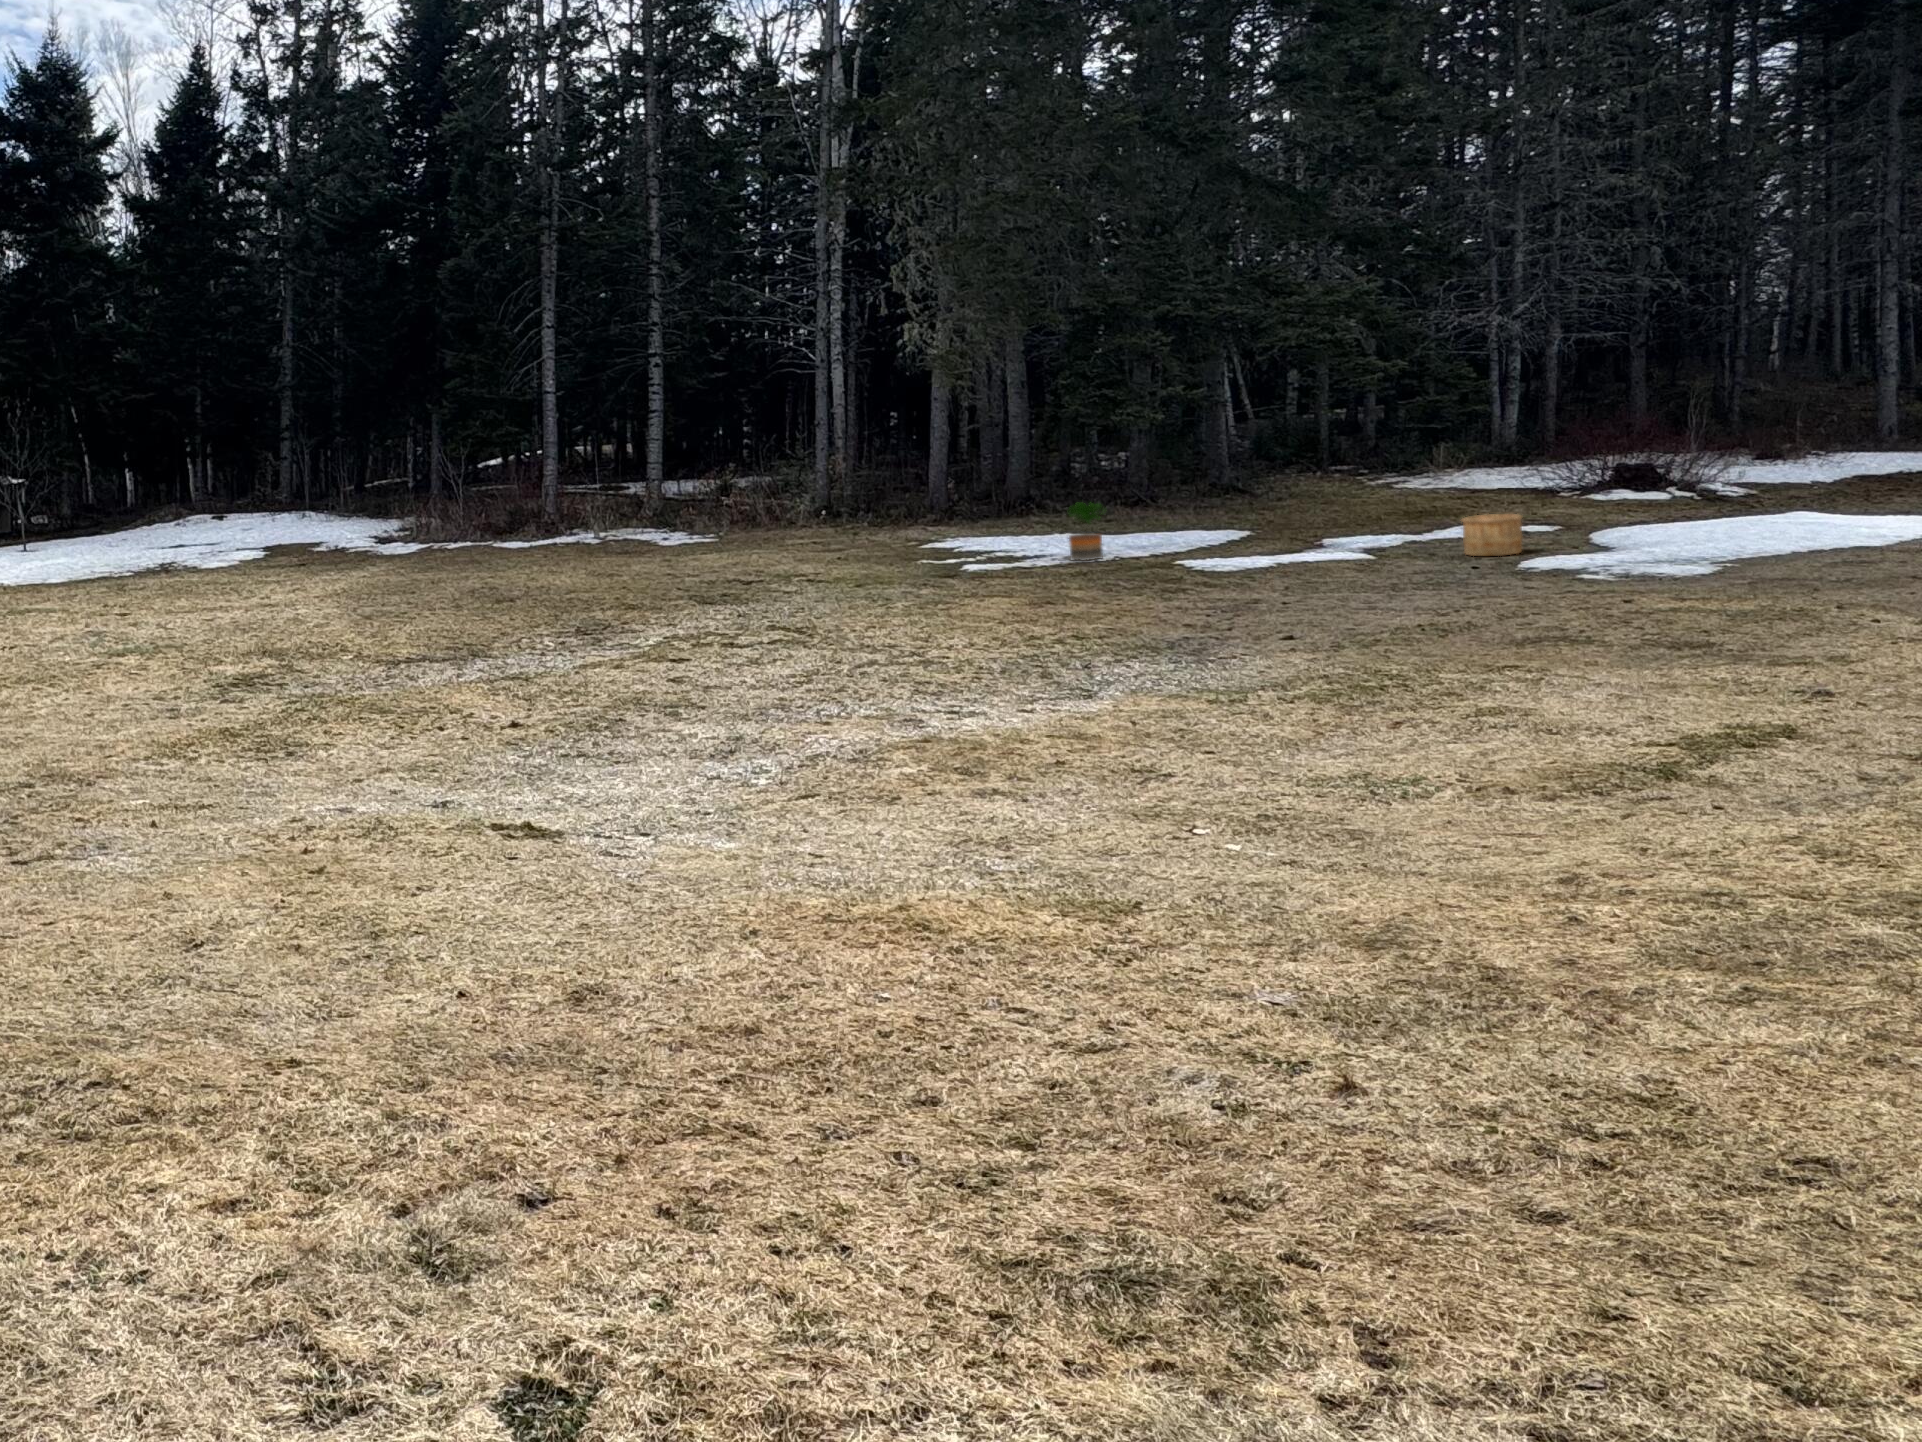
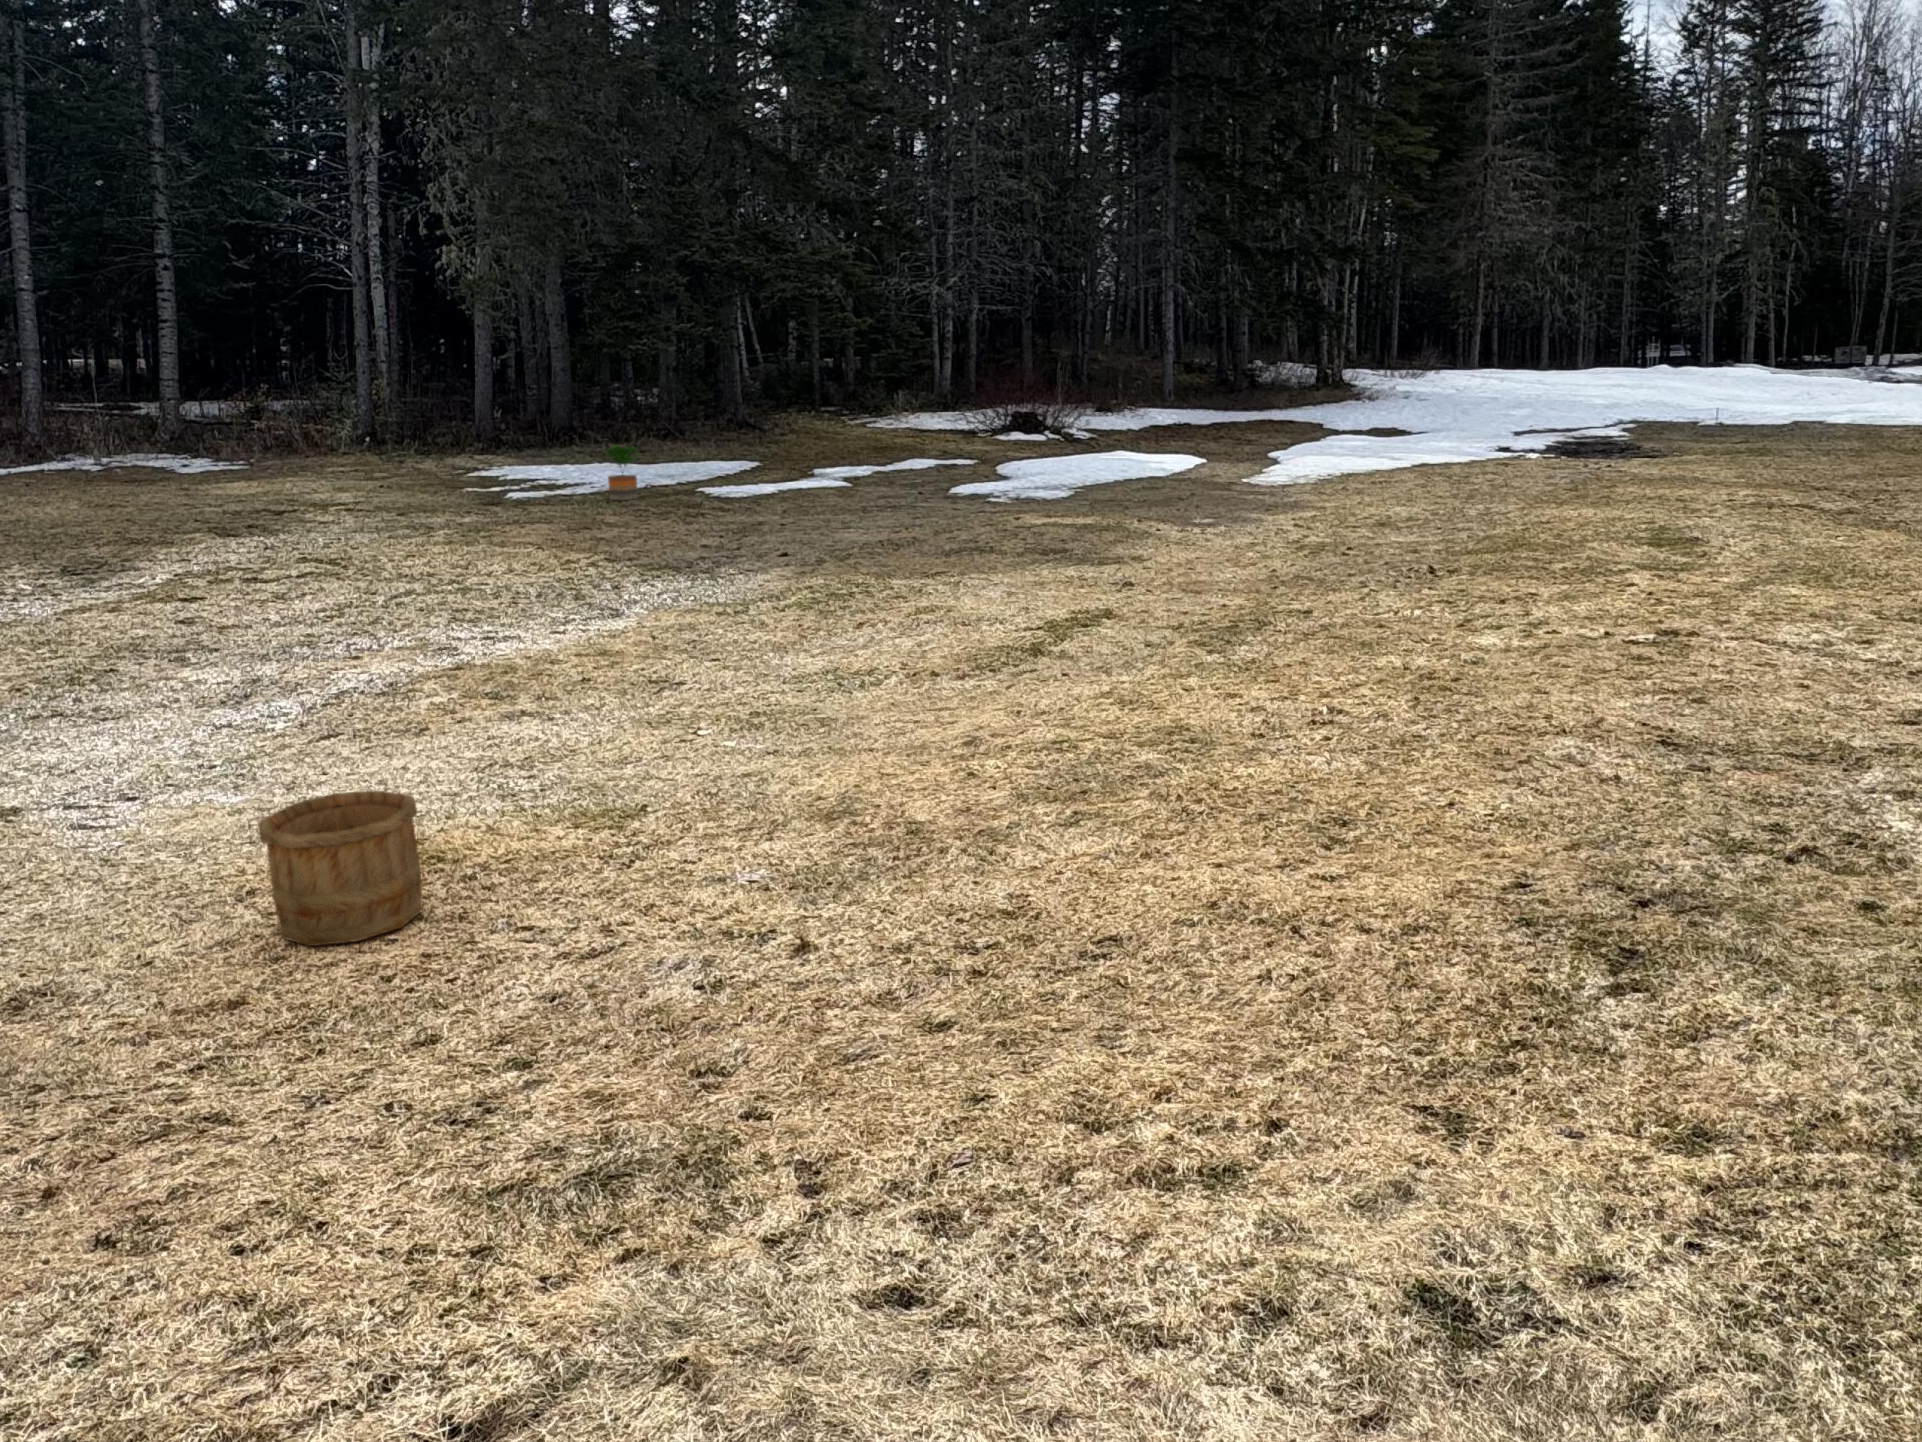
wooden bucket: present [1462,514,1523,556] -> present [258,790,423,946]

